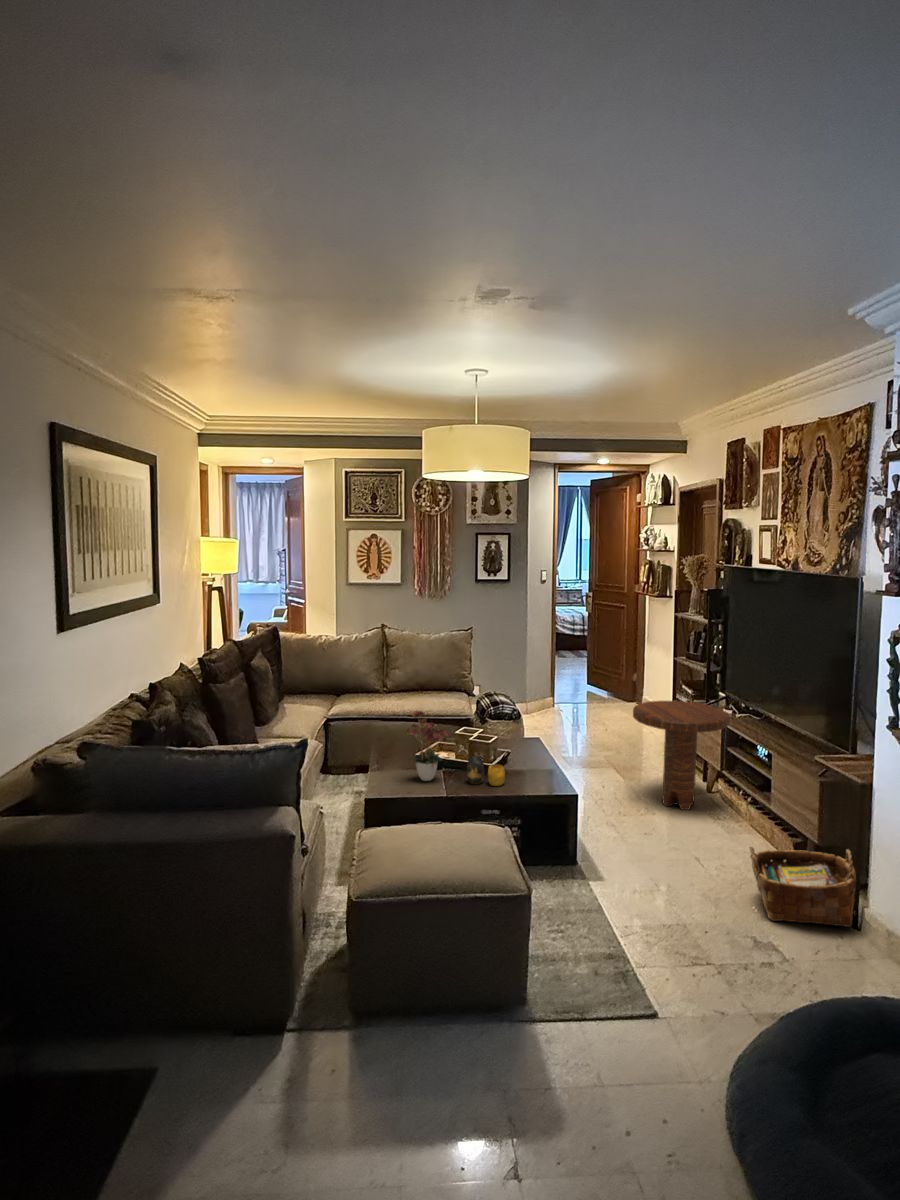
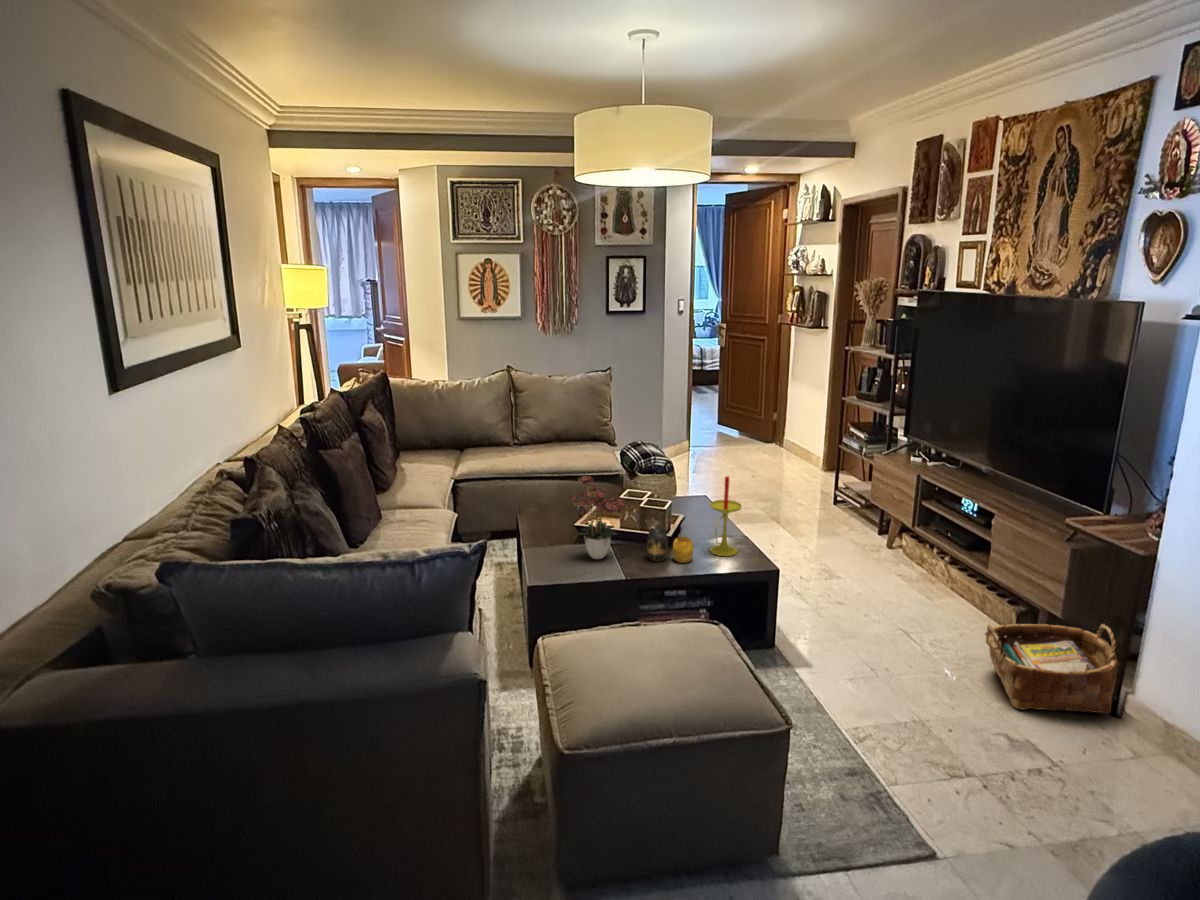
side table: present [633,701,730,810] -> none [813,447,925,568]
candle: none [521,713,547,783] -> present [710,476,742,556]

